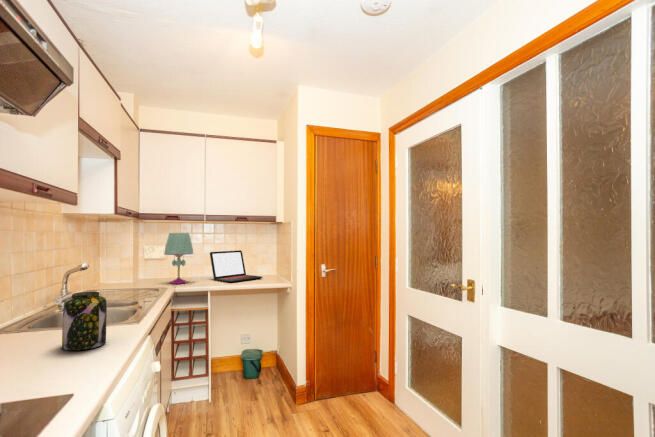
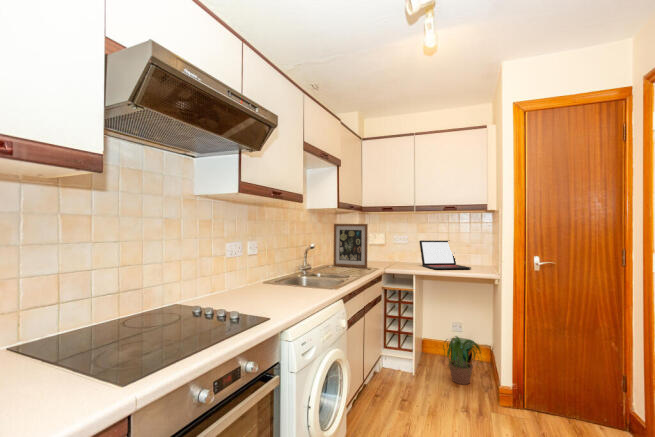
table lamp: present [164,233,193,284] -> none [380,222,404,266]
picture frame: none [100,236,152,292] -> present [333,224,368,268]
jar: present [62,292,107,350] -> none [286,258,311,297]
potted plant: none [236,348,282,396] -> present [443,336,481,384]

